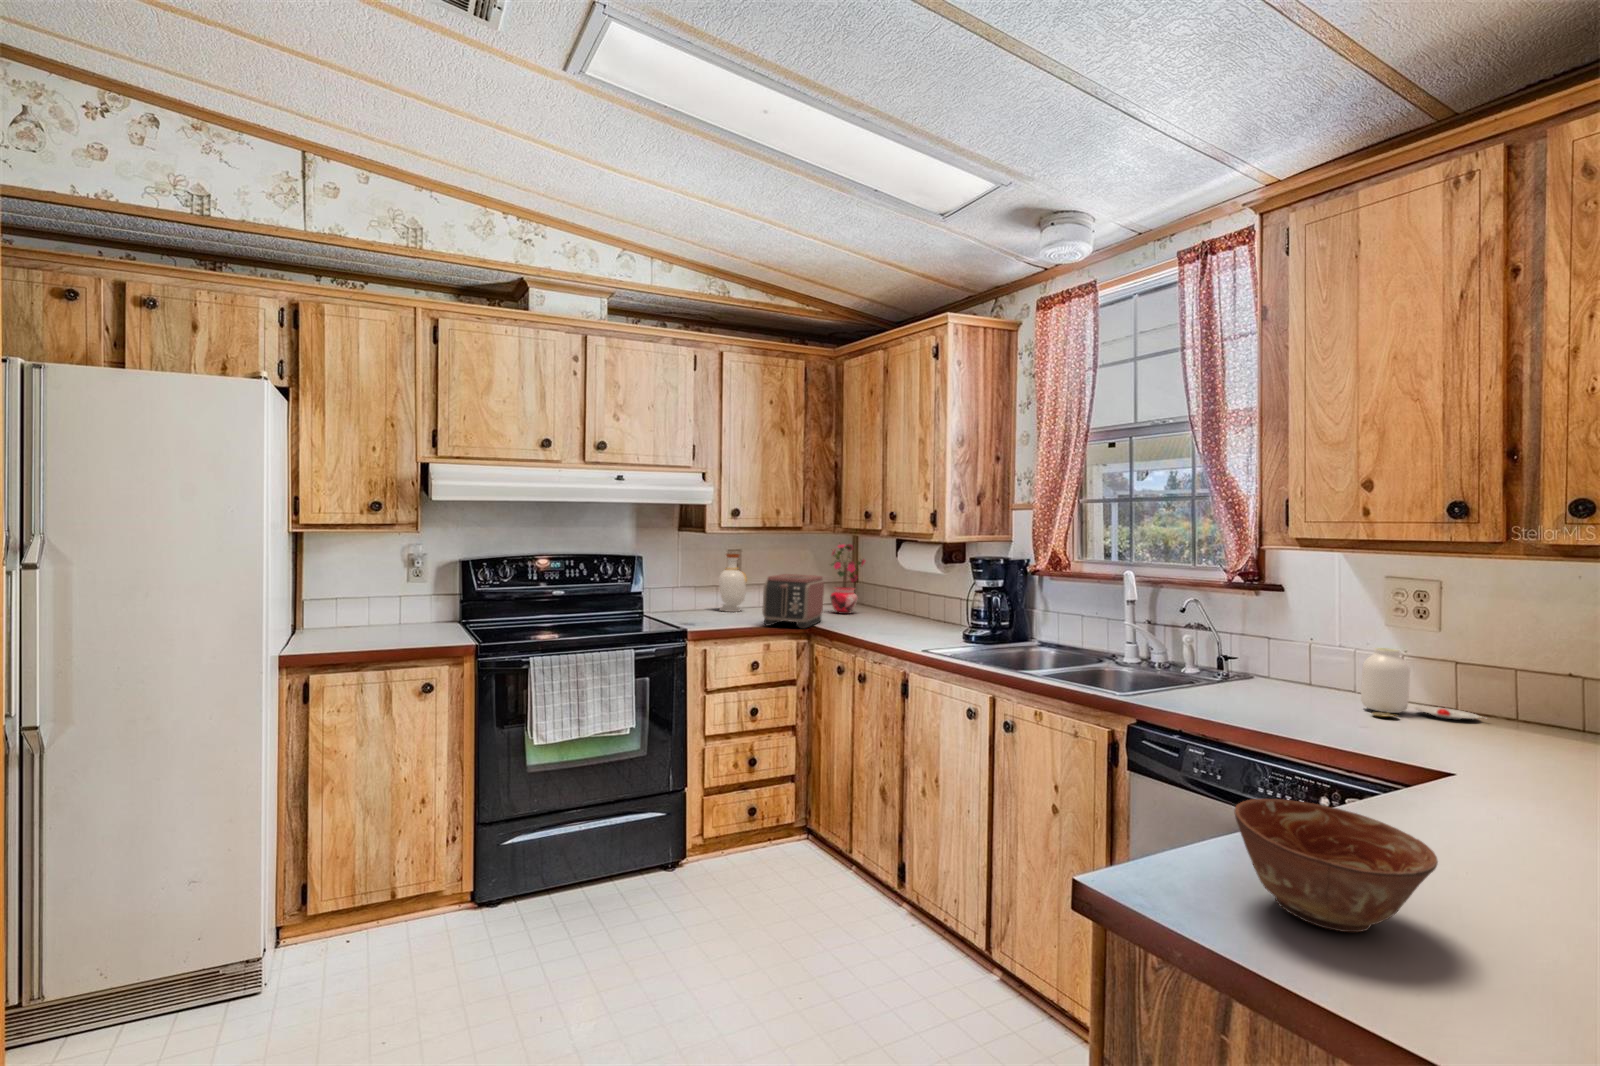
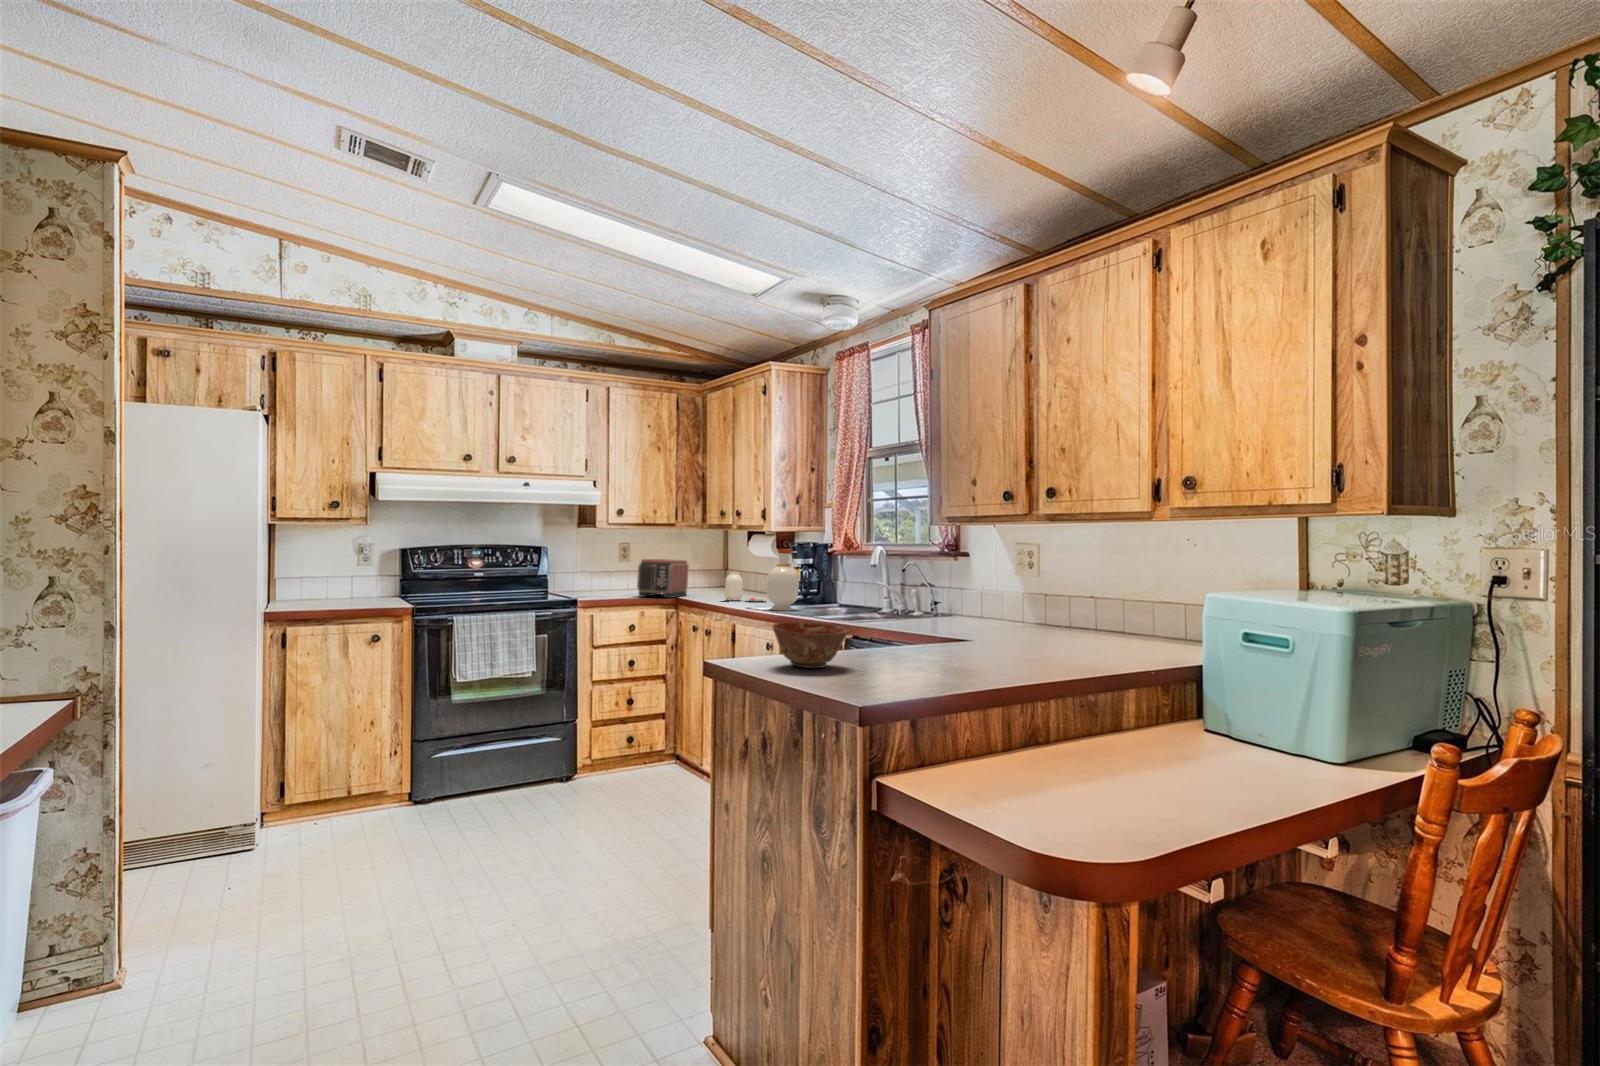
potted plant: present [830,544,865,614] -> none [697,536,728,592]
bottle: present [719,554,747,612] -> present [767,549,801,611]
jar: present [1361,648,1479,720] -> present [725,572,764,602]

